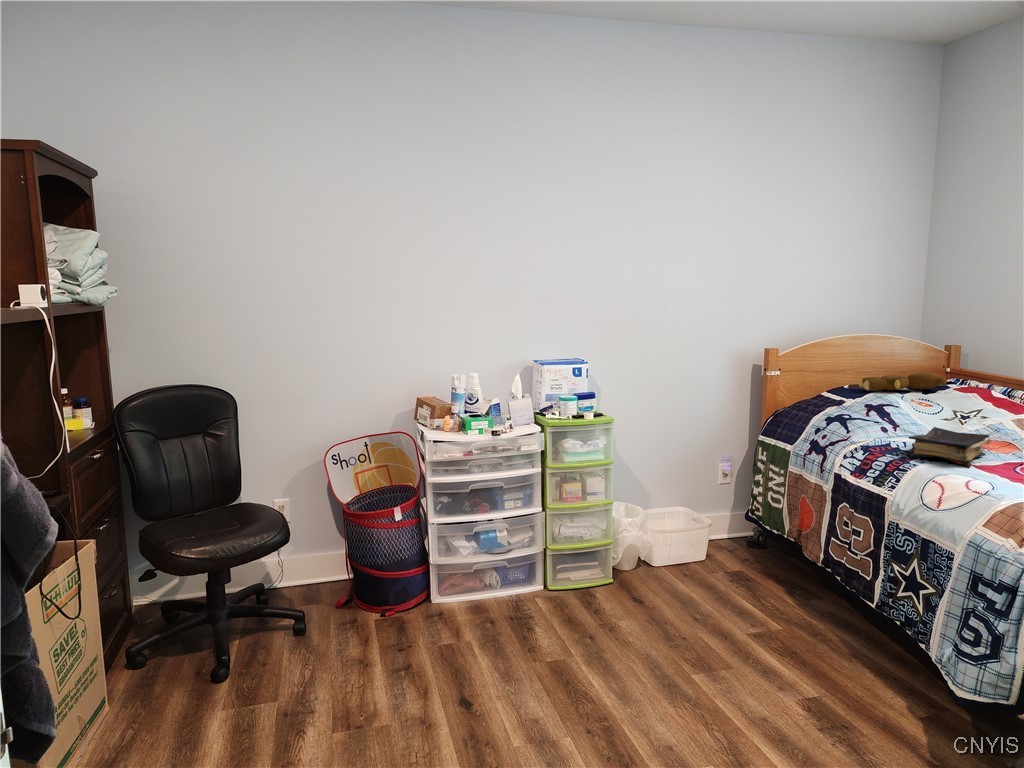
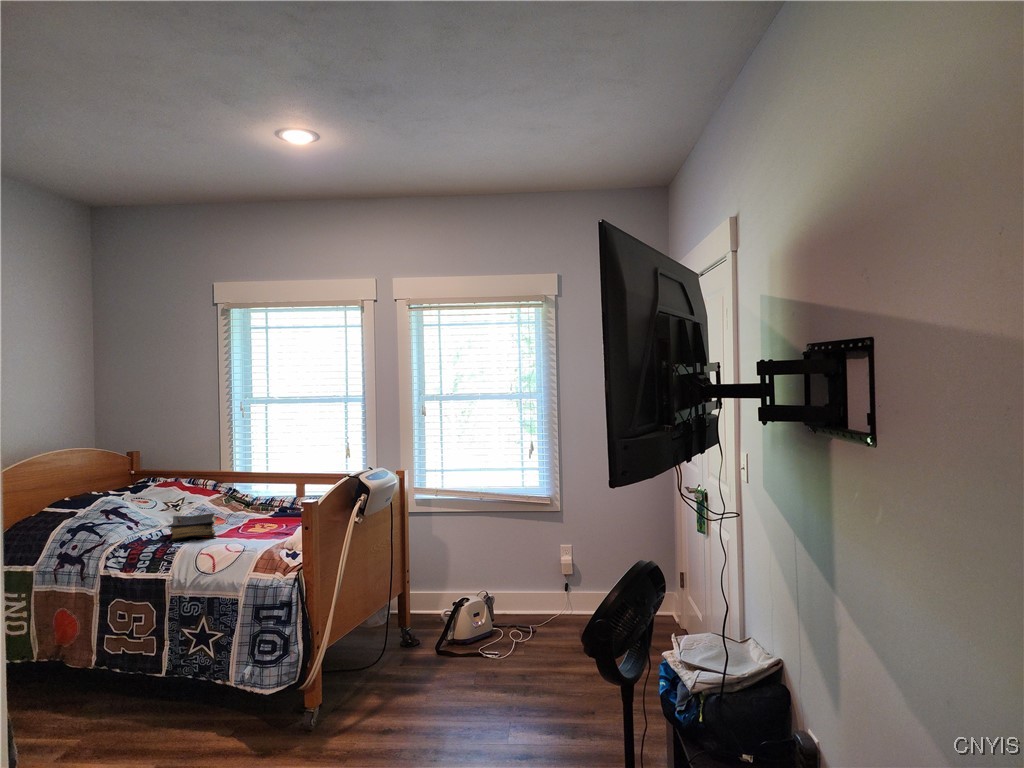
teddy bear: present [859,372,947,391] -> none [77,477,152,500]

